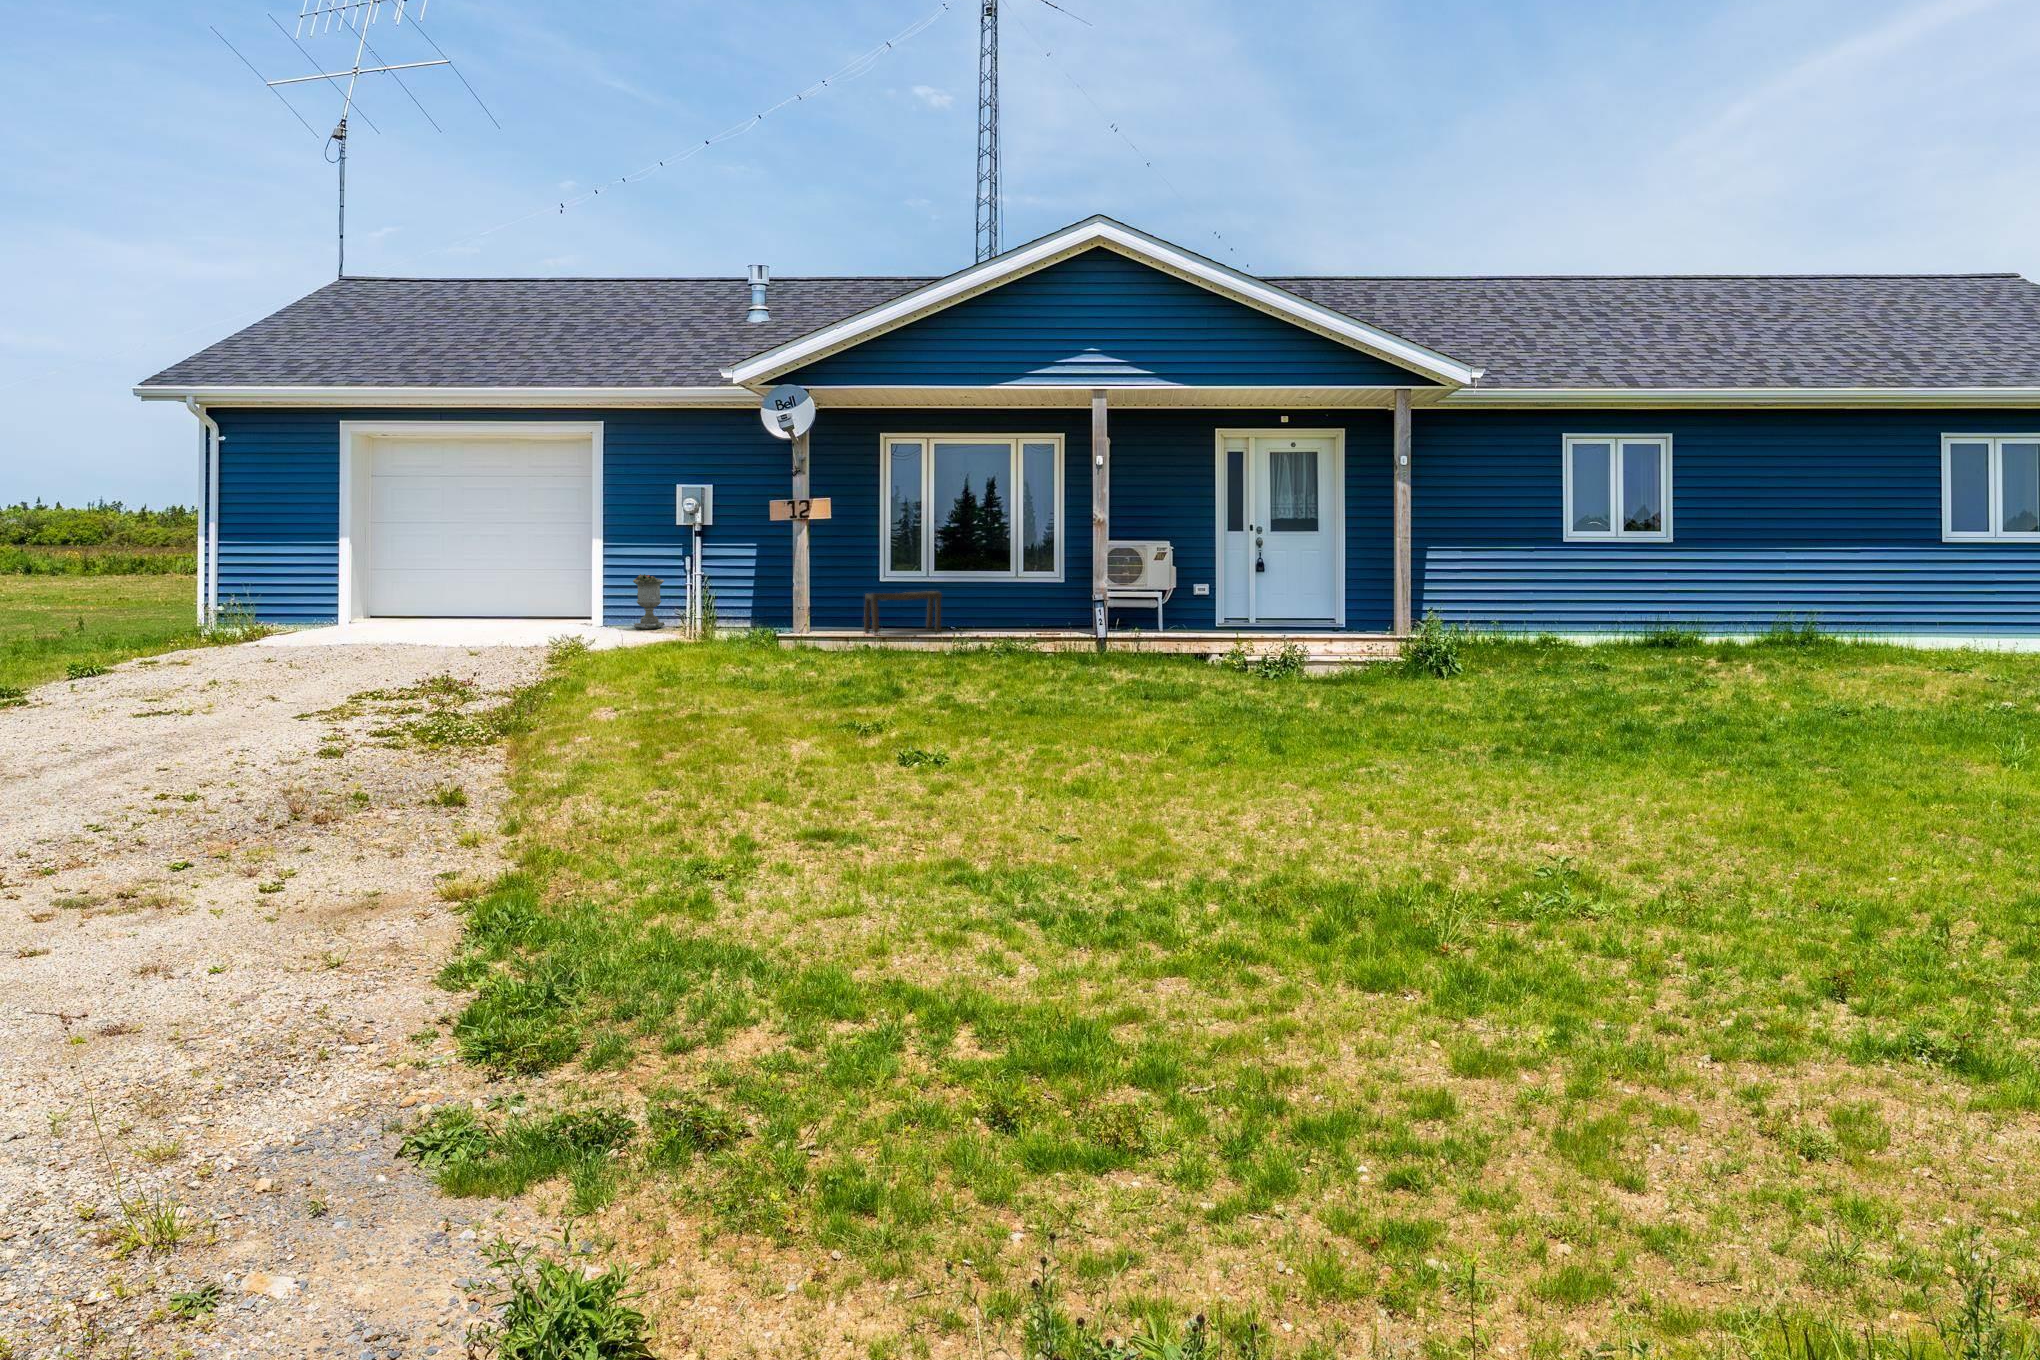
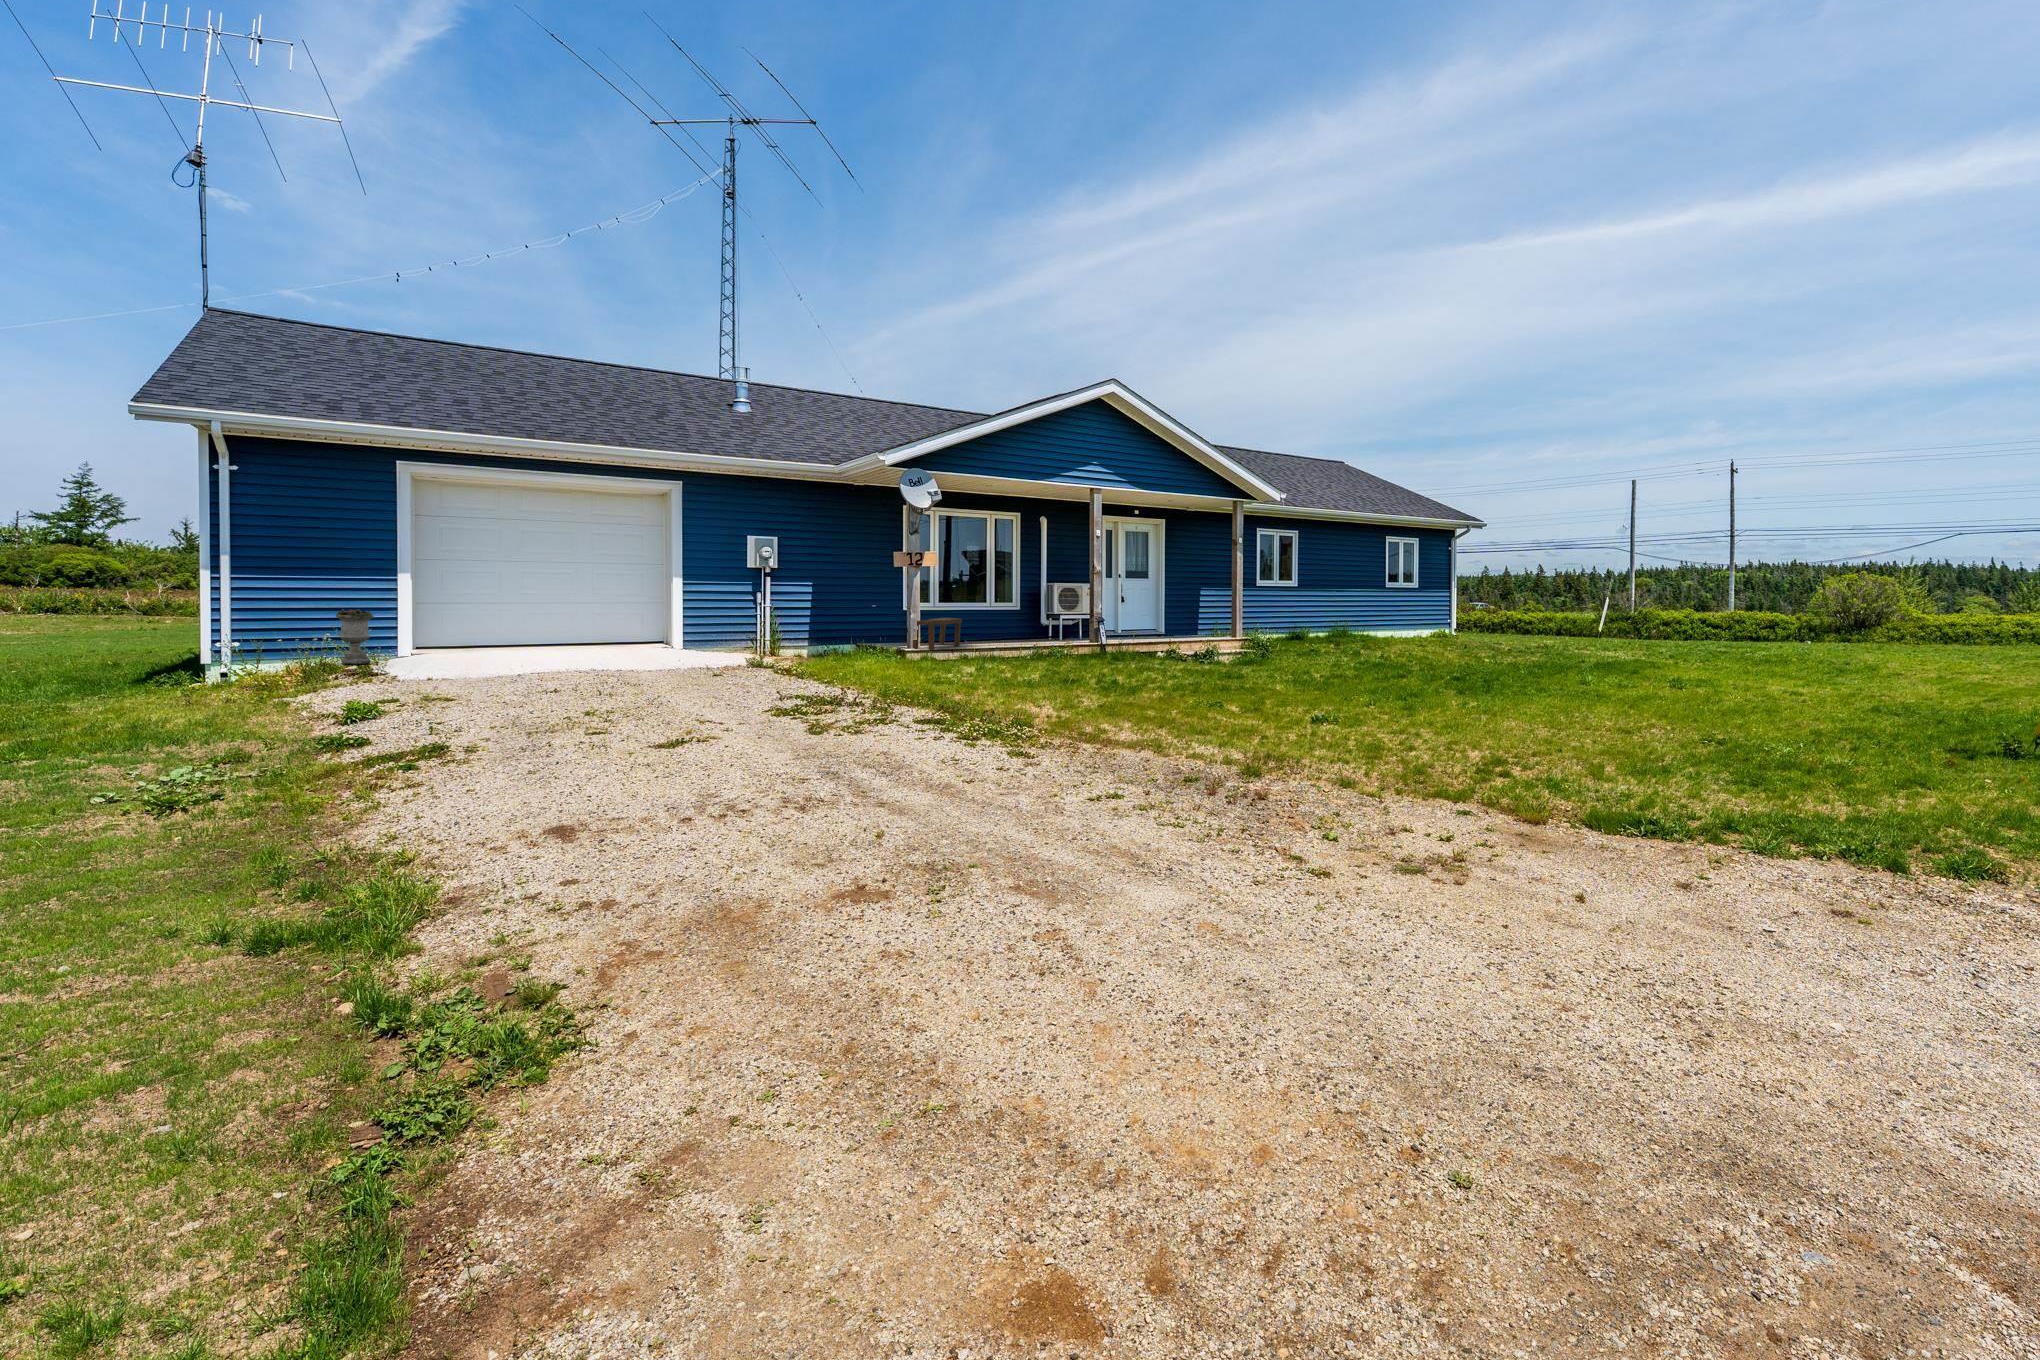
planter: present [633,574,664,629] -> present [336,609,374,664]

